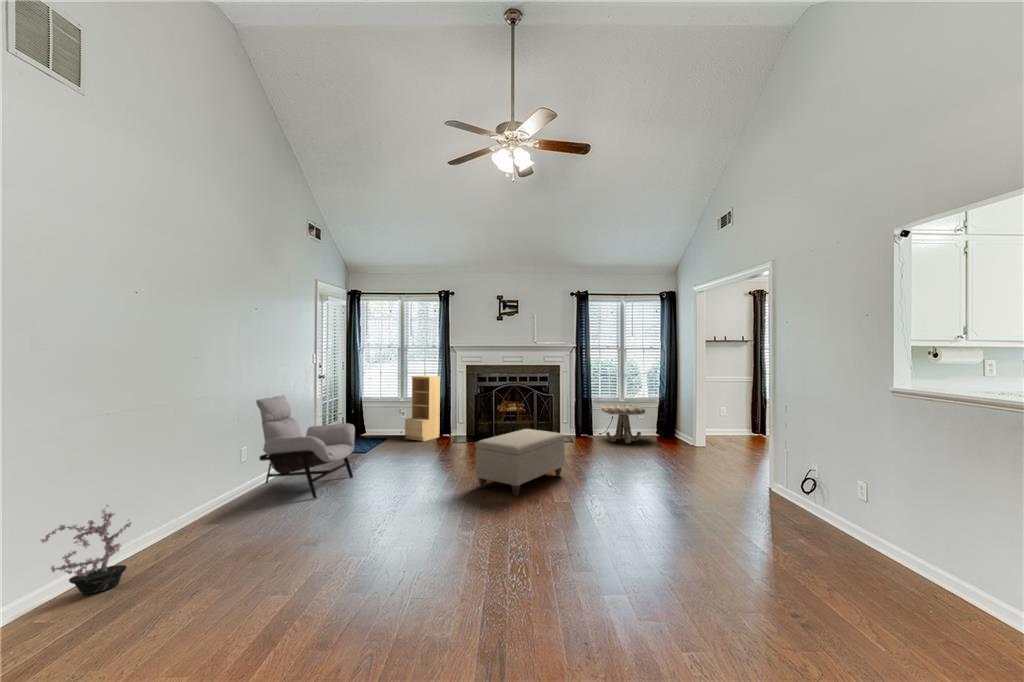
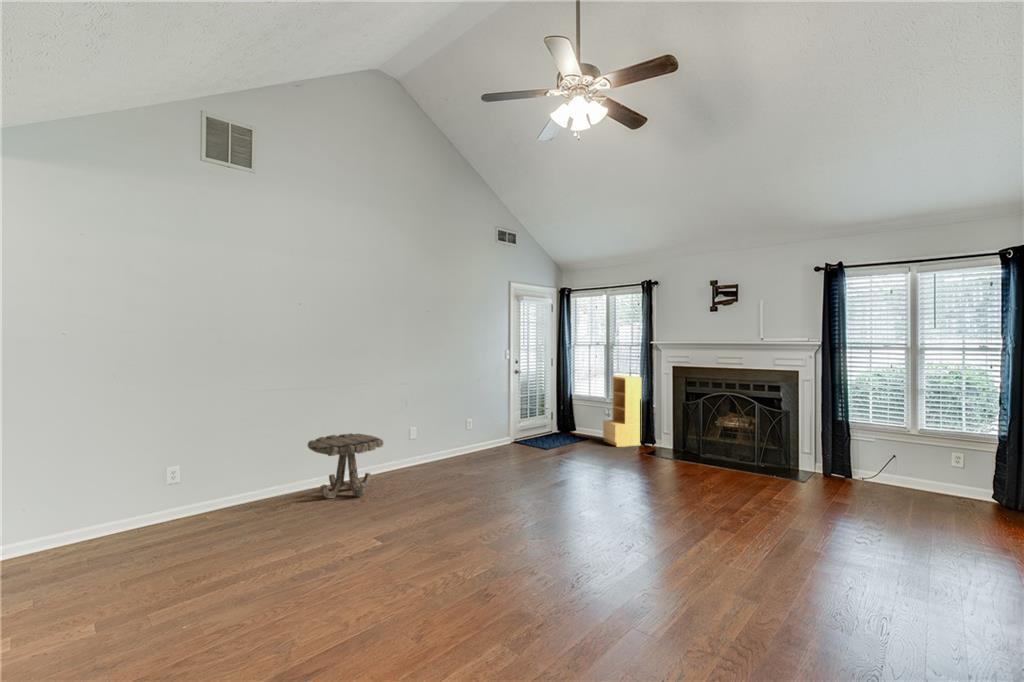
lounge chair: present [256,395,355,498] -> none [422,387,505,481]
side table: present [601,405,645,443] -> present [308,433,383,498]
ottoman: present [475,429,565,496] -> none [584,450,715,527]
potted plant: present [40,504,131,594] -> none [226,450,285,508]

